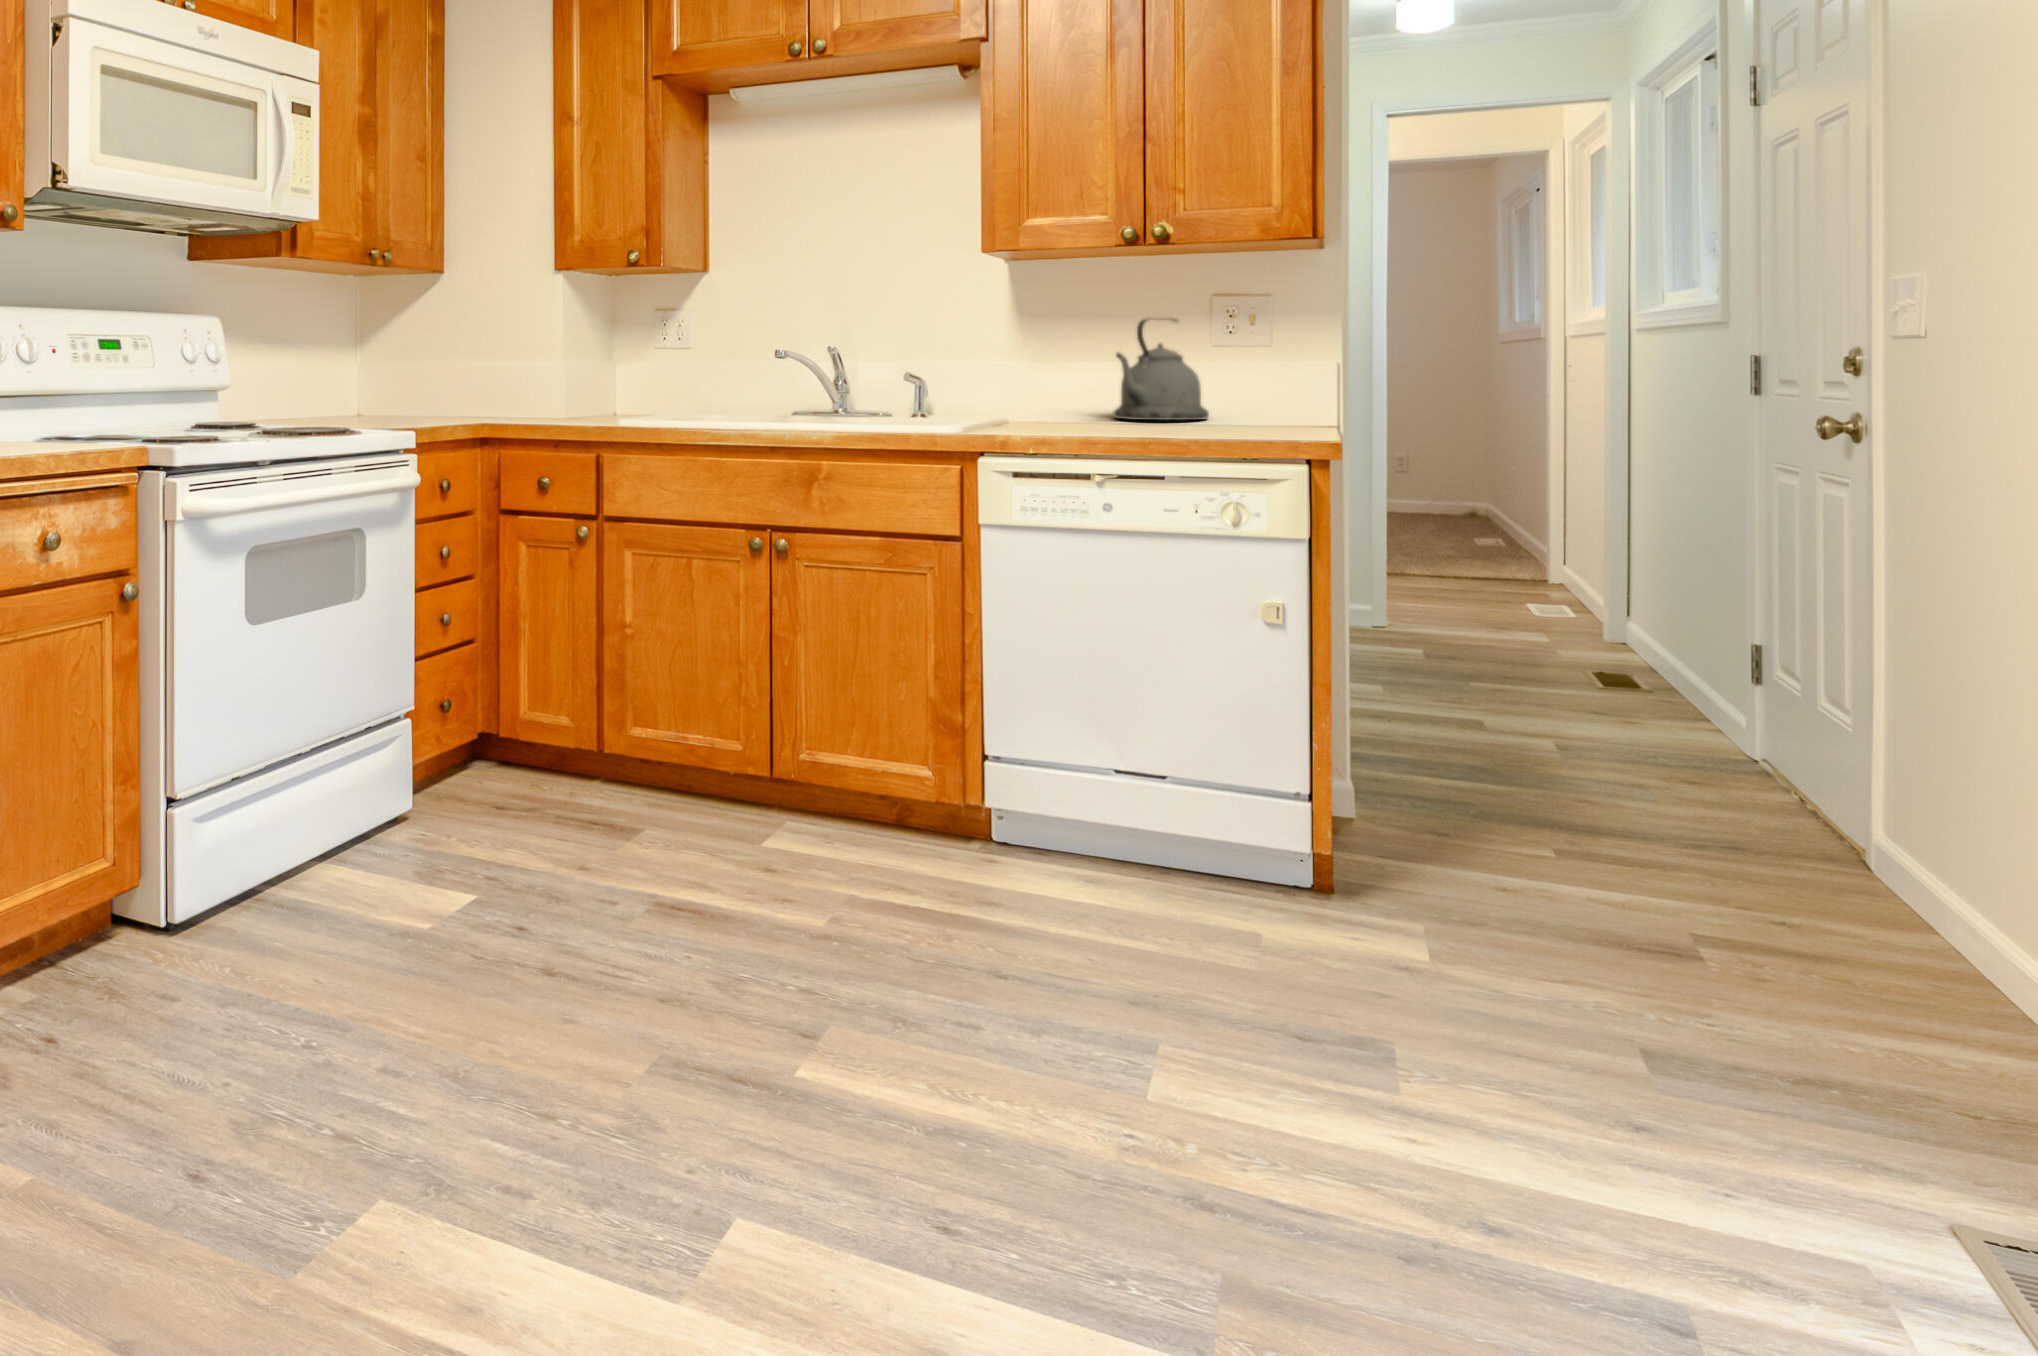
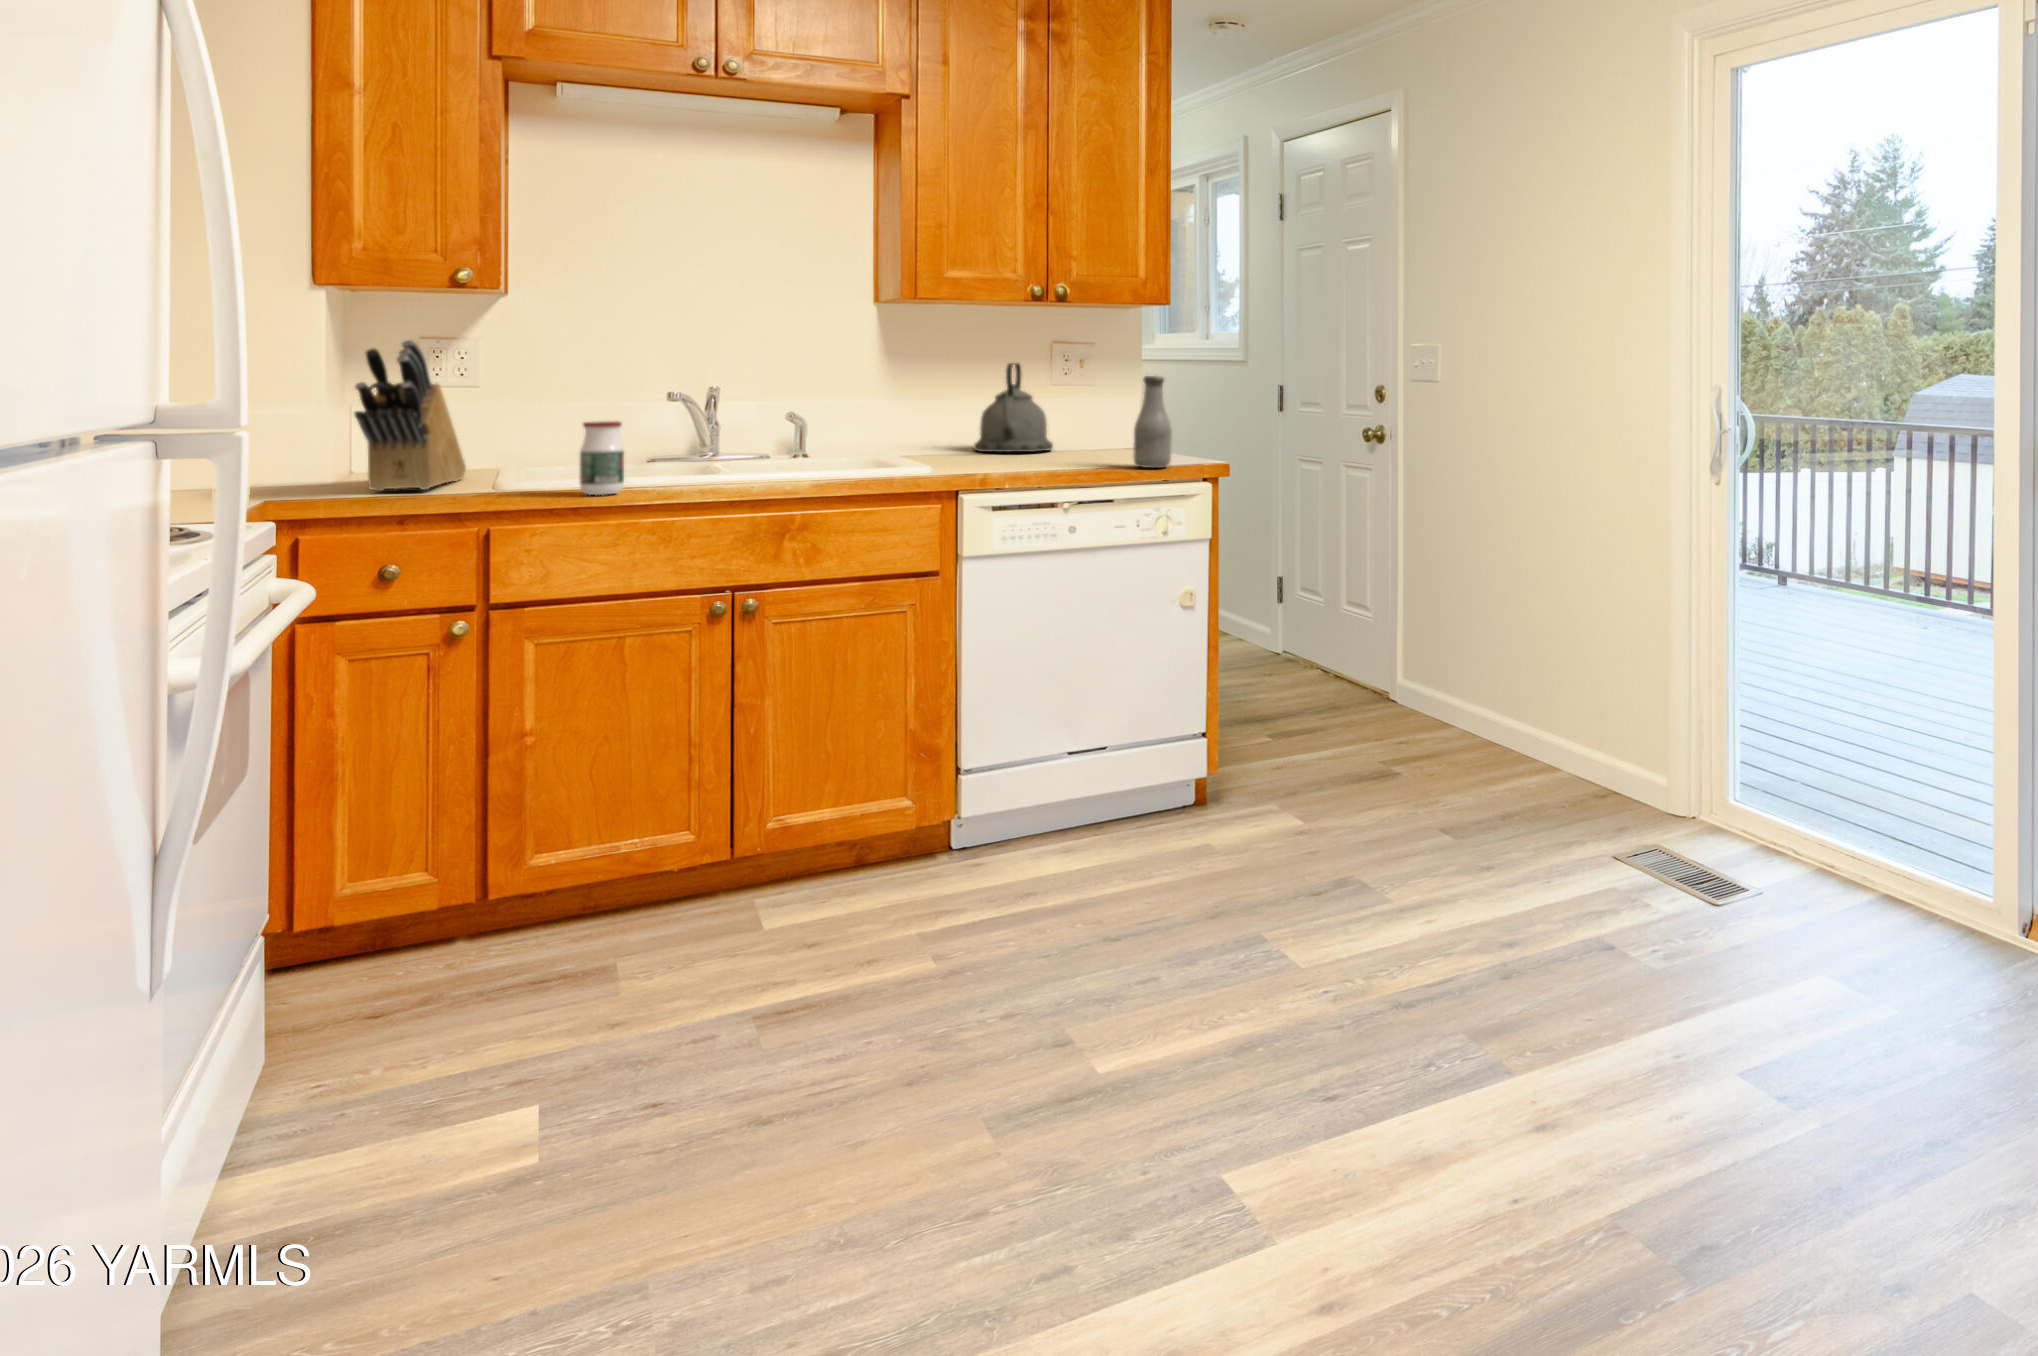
knife block: none [530,309,642,425] -> present [355,340,466,491]
bottle: none [1213,329,1264,443] -> present [1133,376,1172,468]
jar: none [651,374,684,435] -> present [580,421,624,495]

